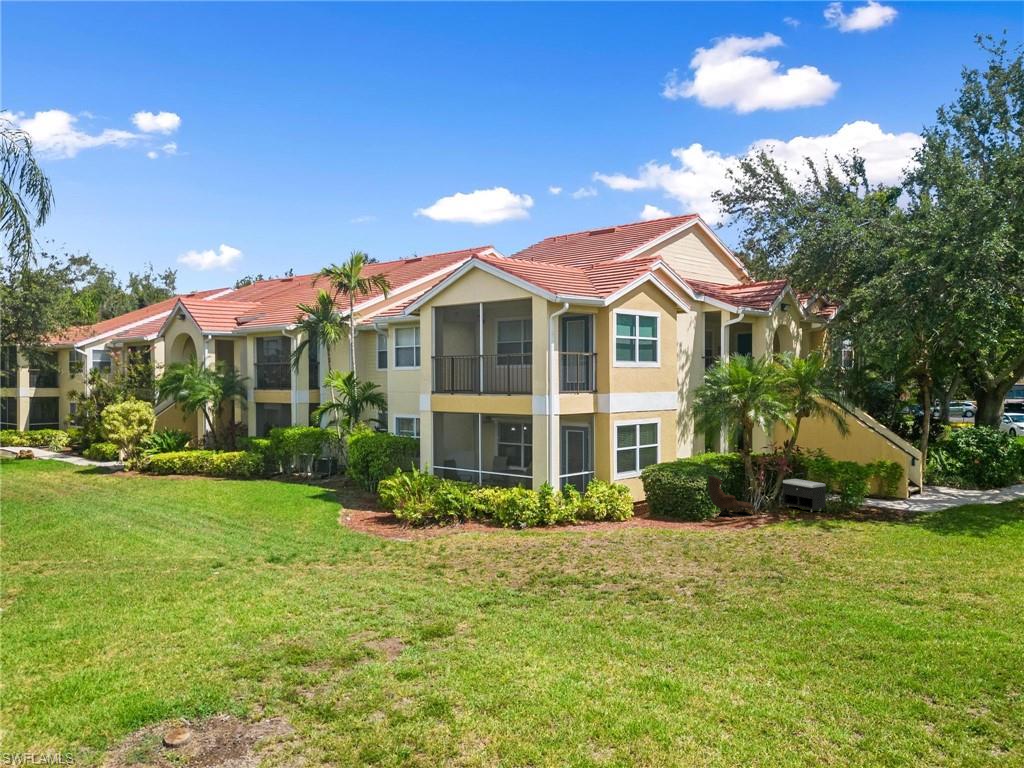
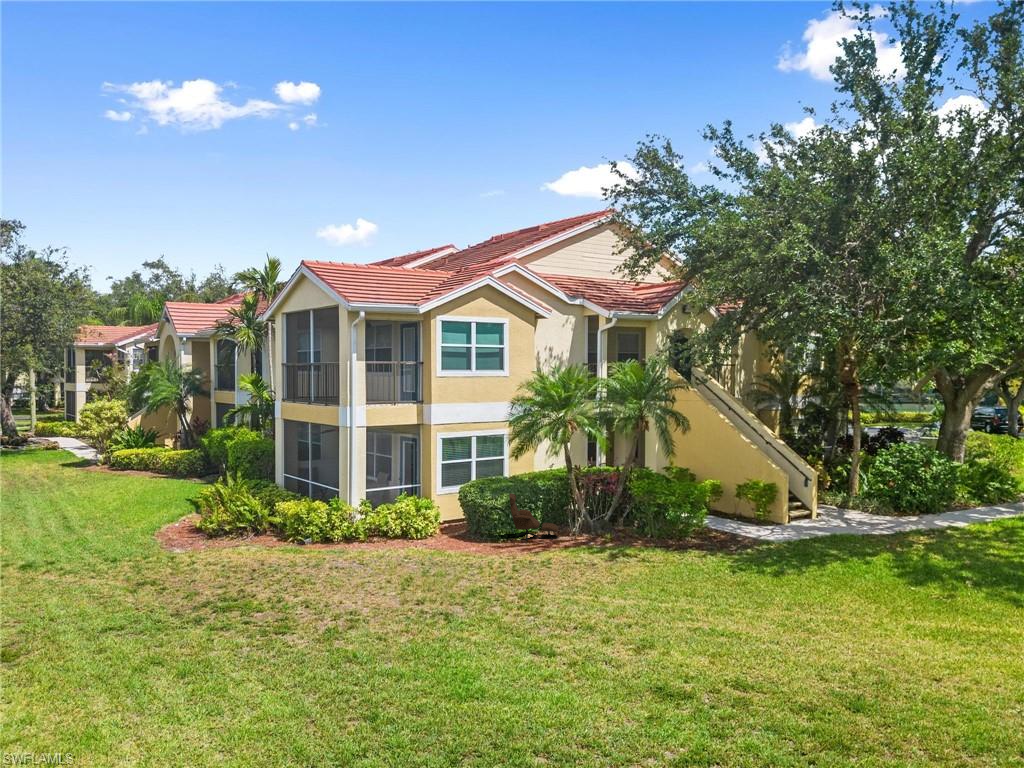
storage bench: present [783,479,826,512] -> none [612,499,653,537]

